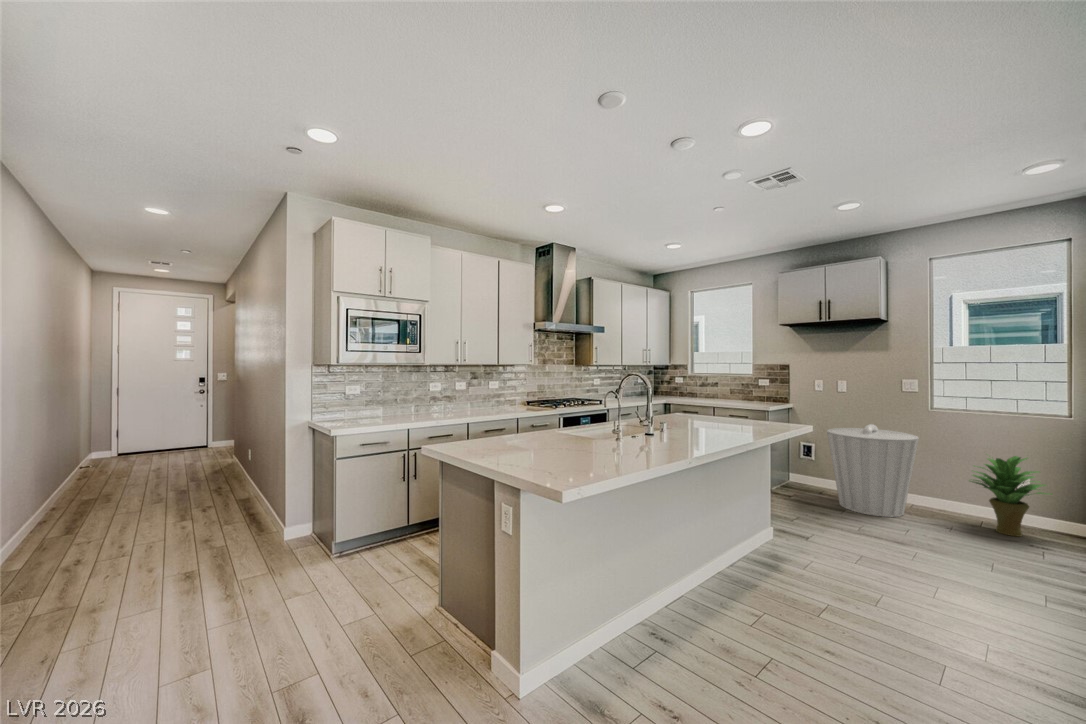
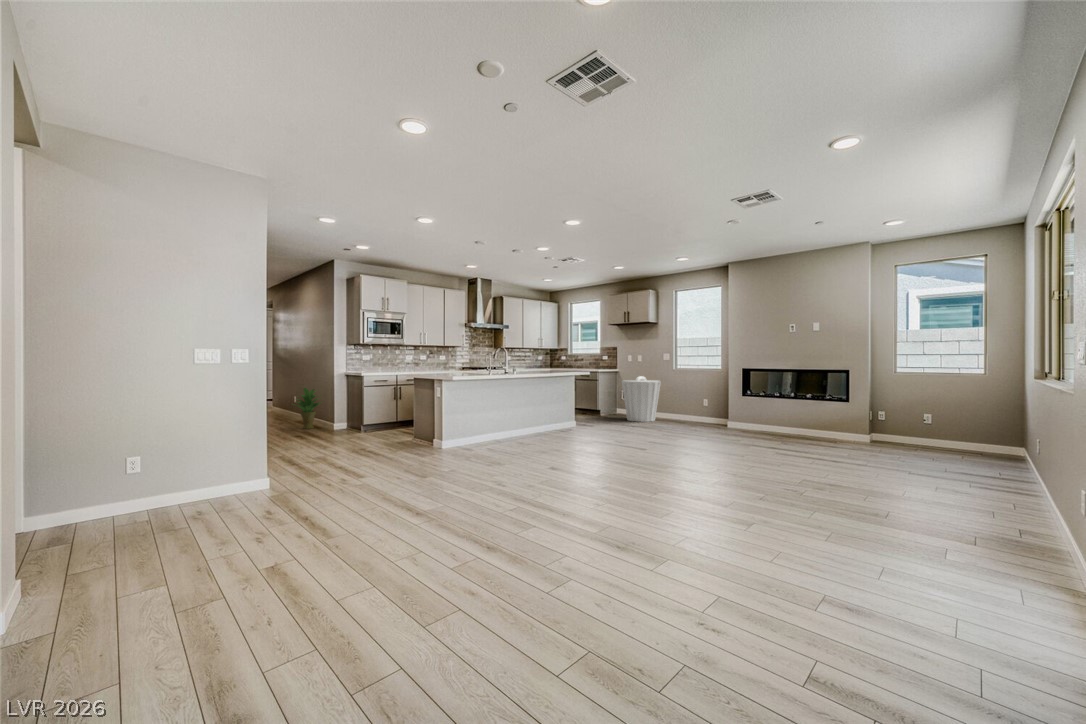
potted plant: present [970,456,1052,537] -> present [297,388,320,429]

